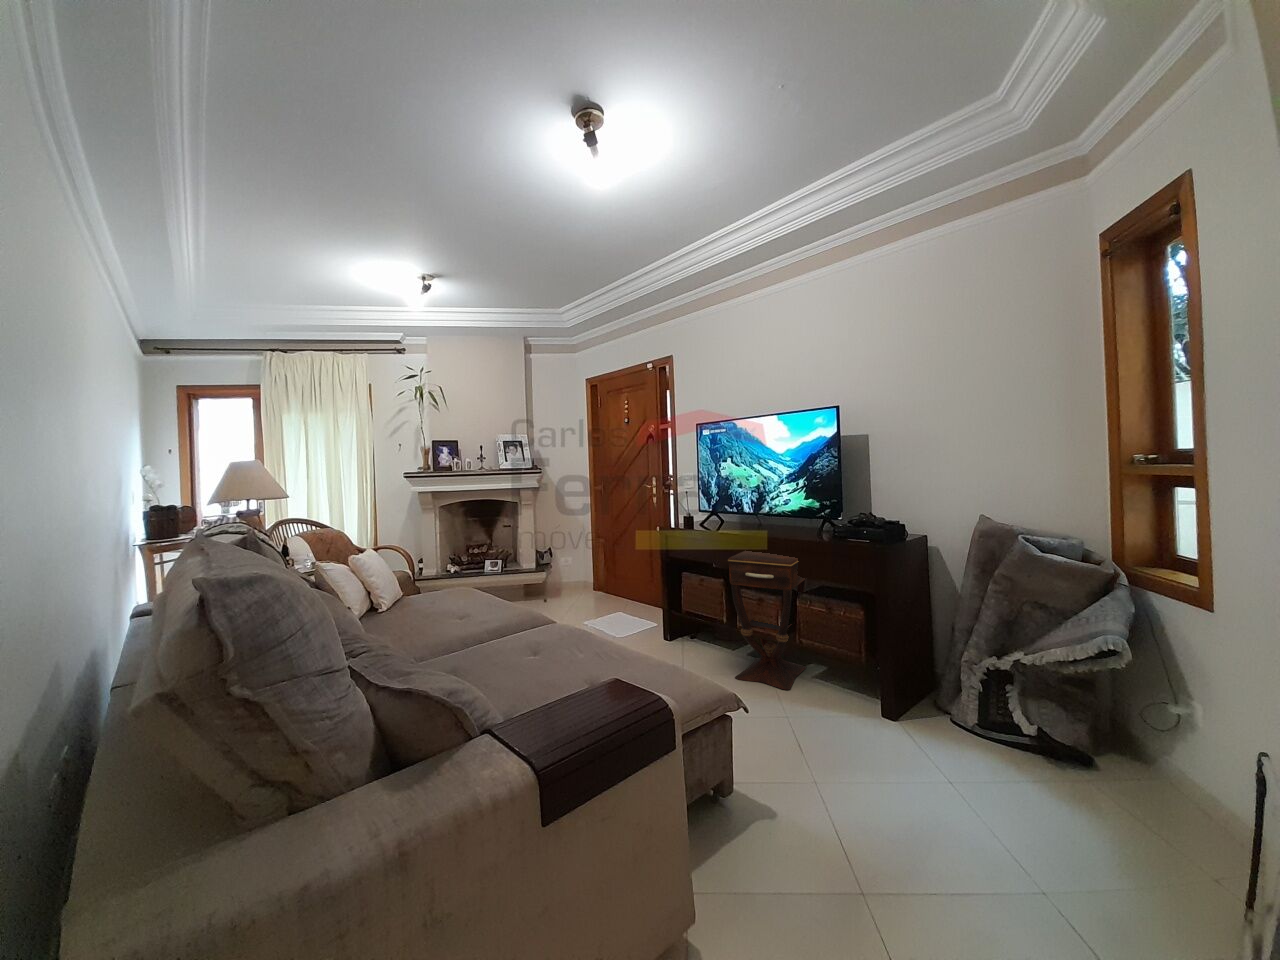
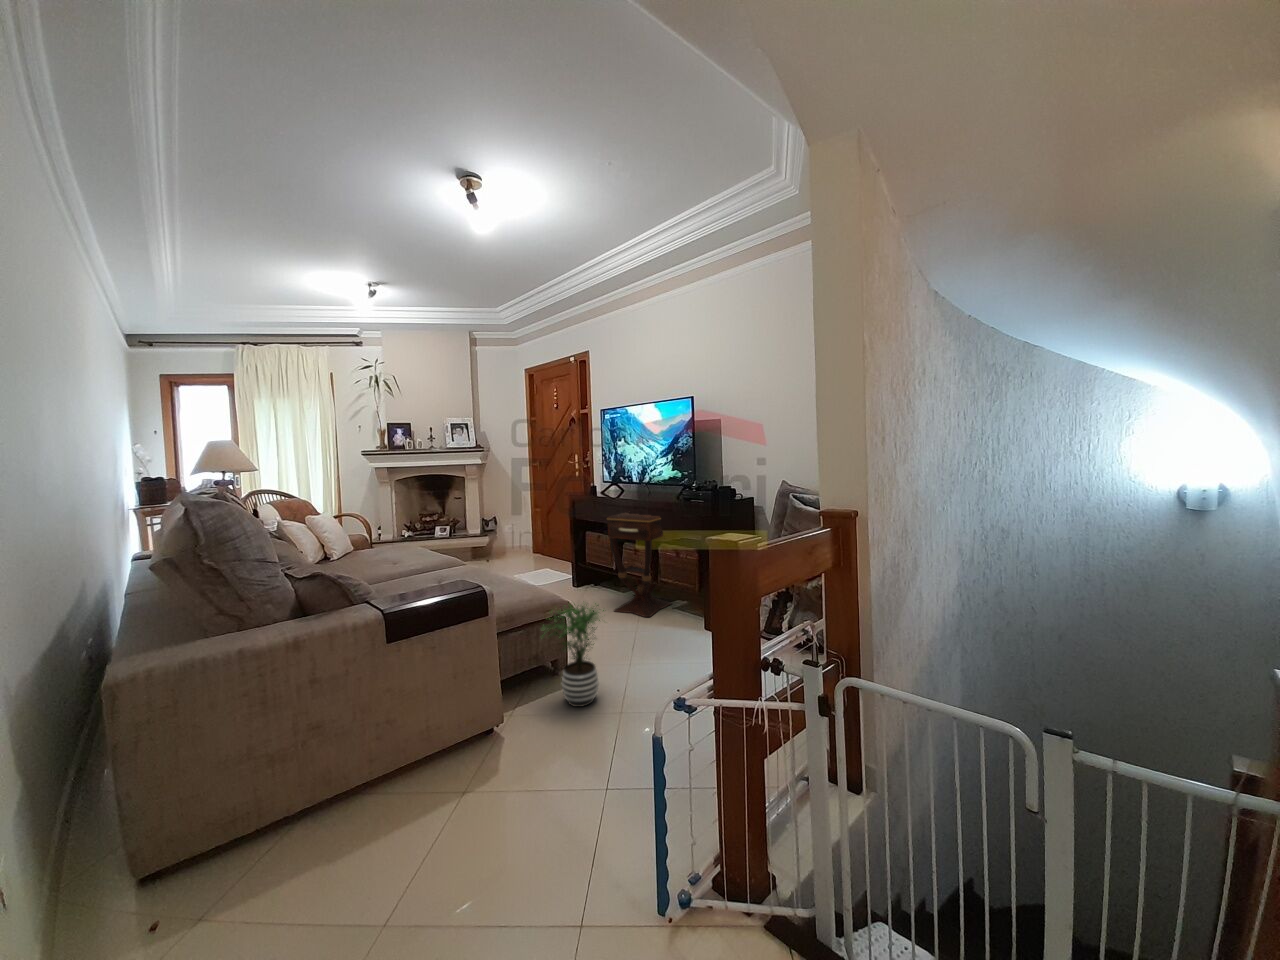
potted plant: none [718,695,824,867] -> present [542,603,604,707]

